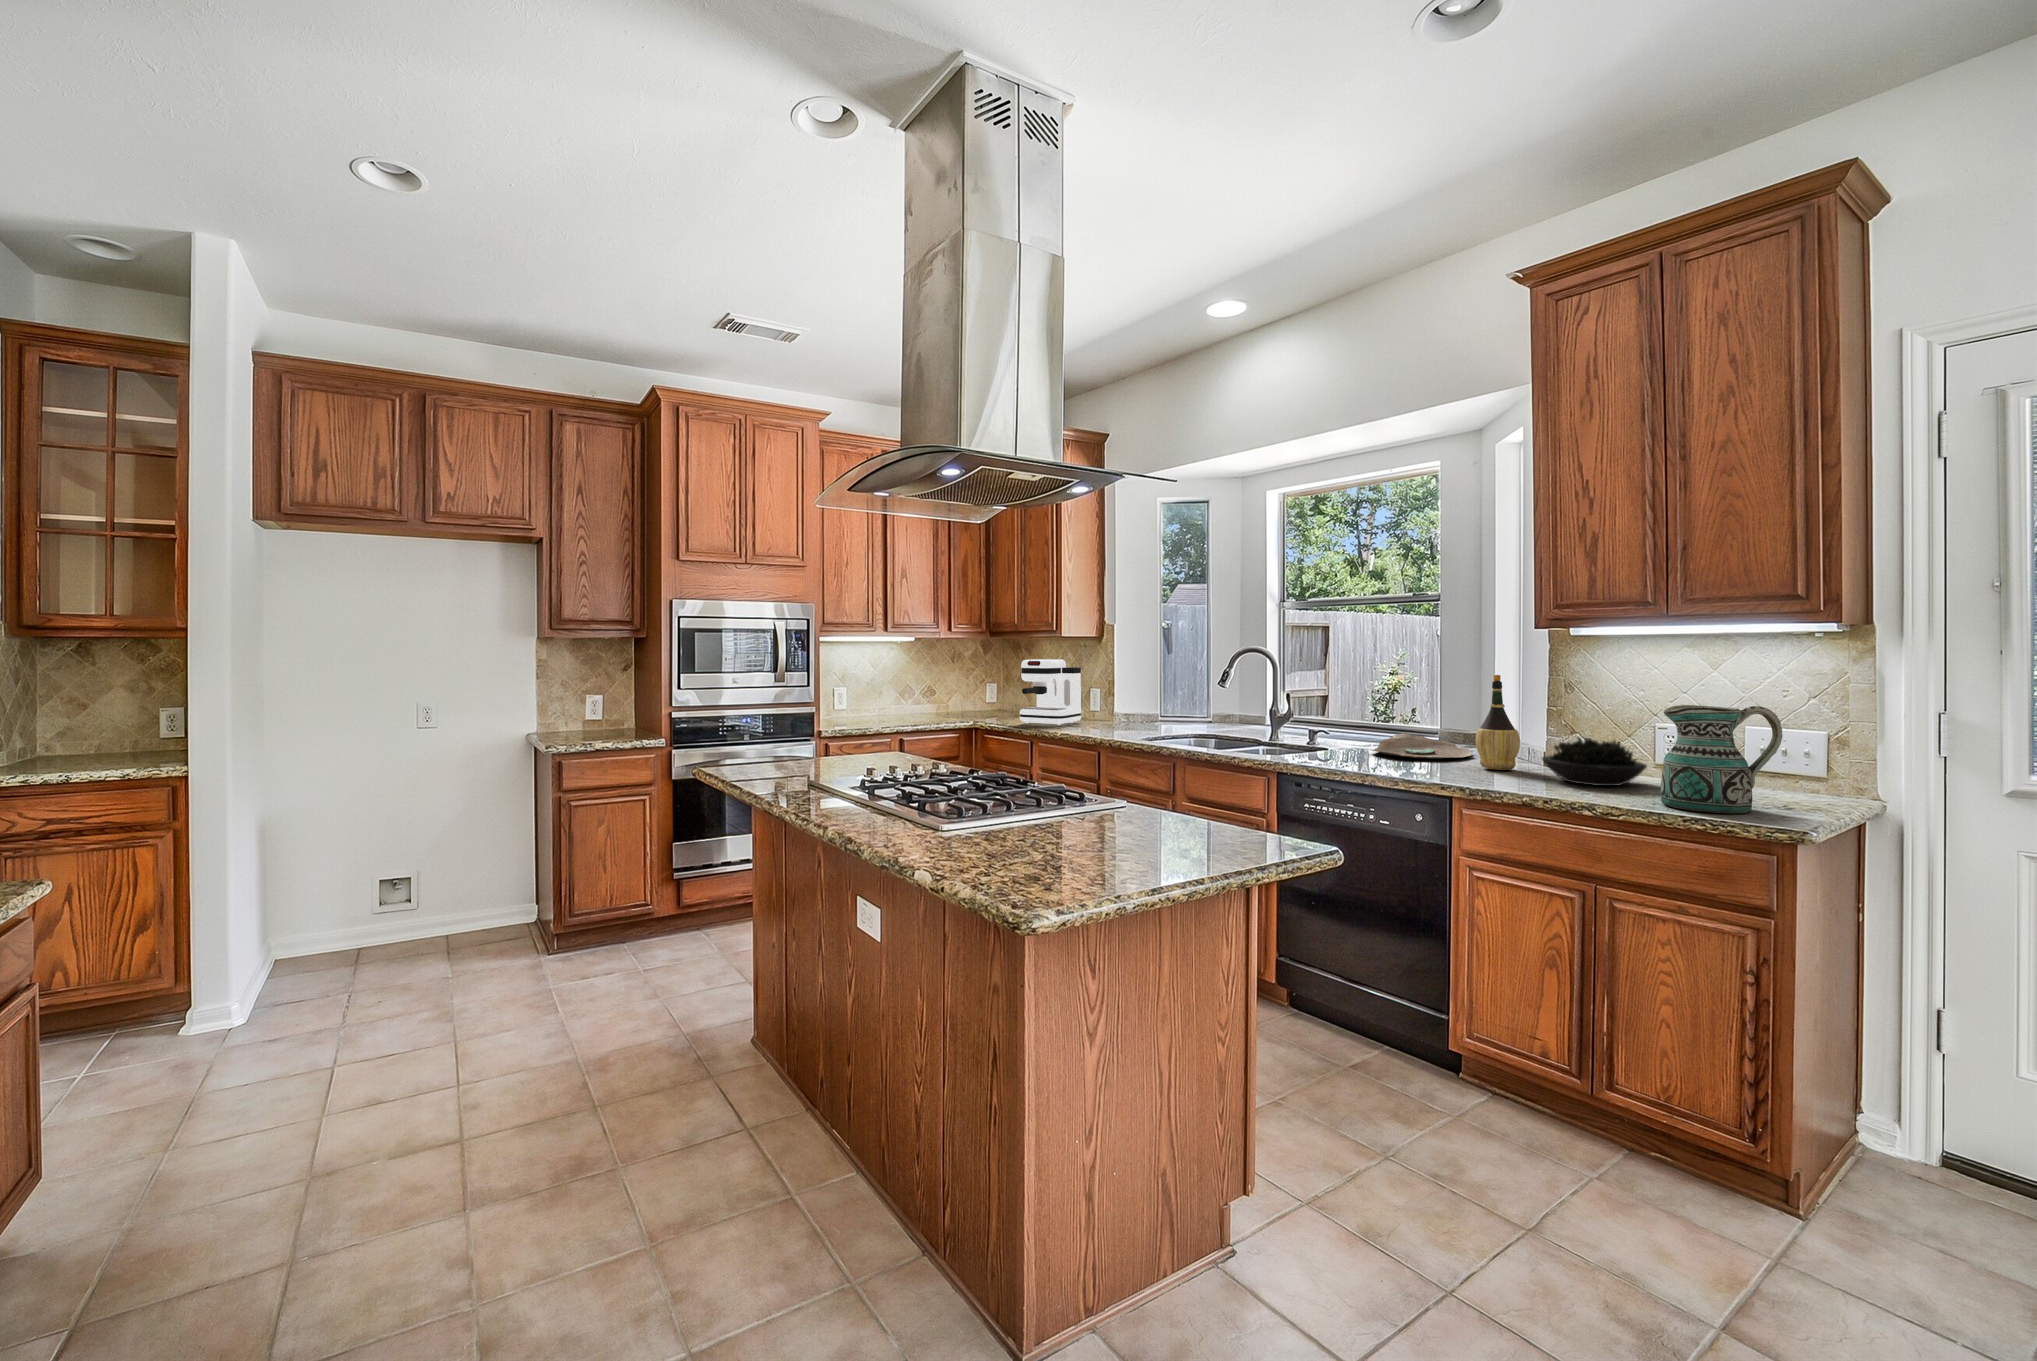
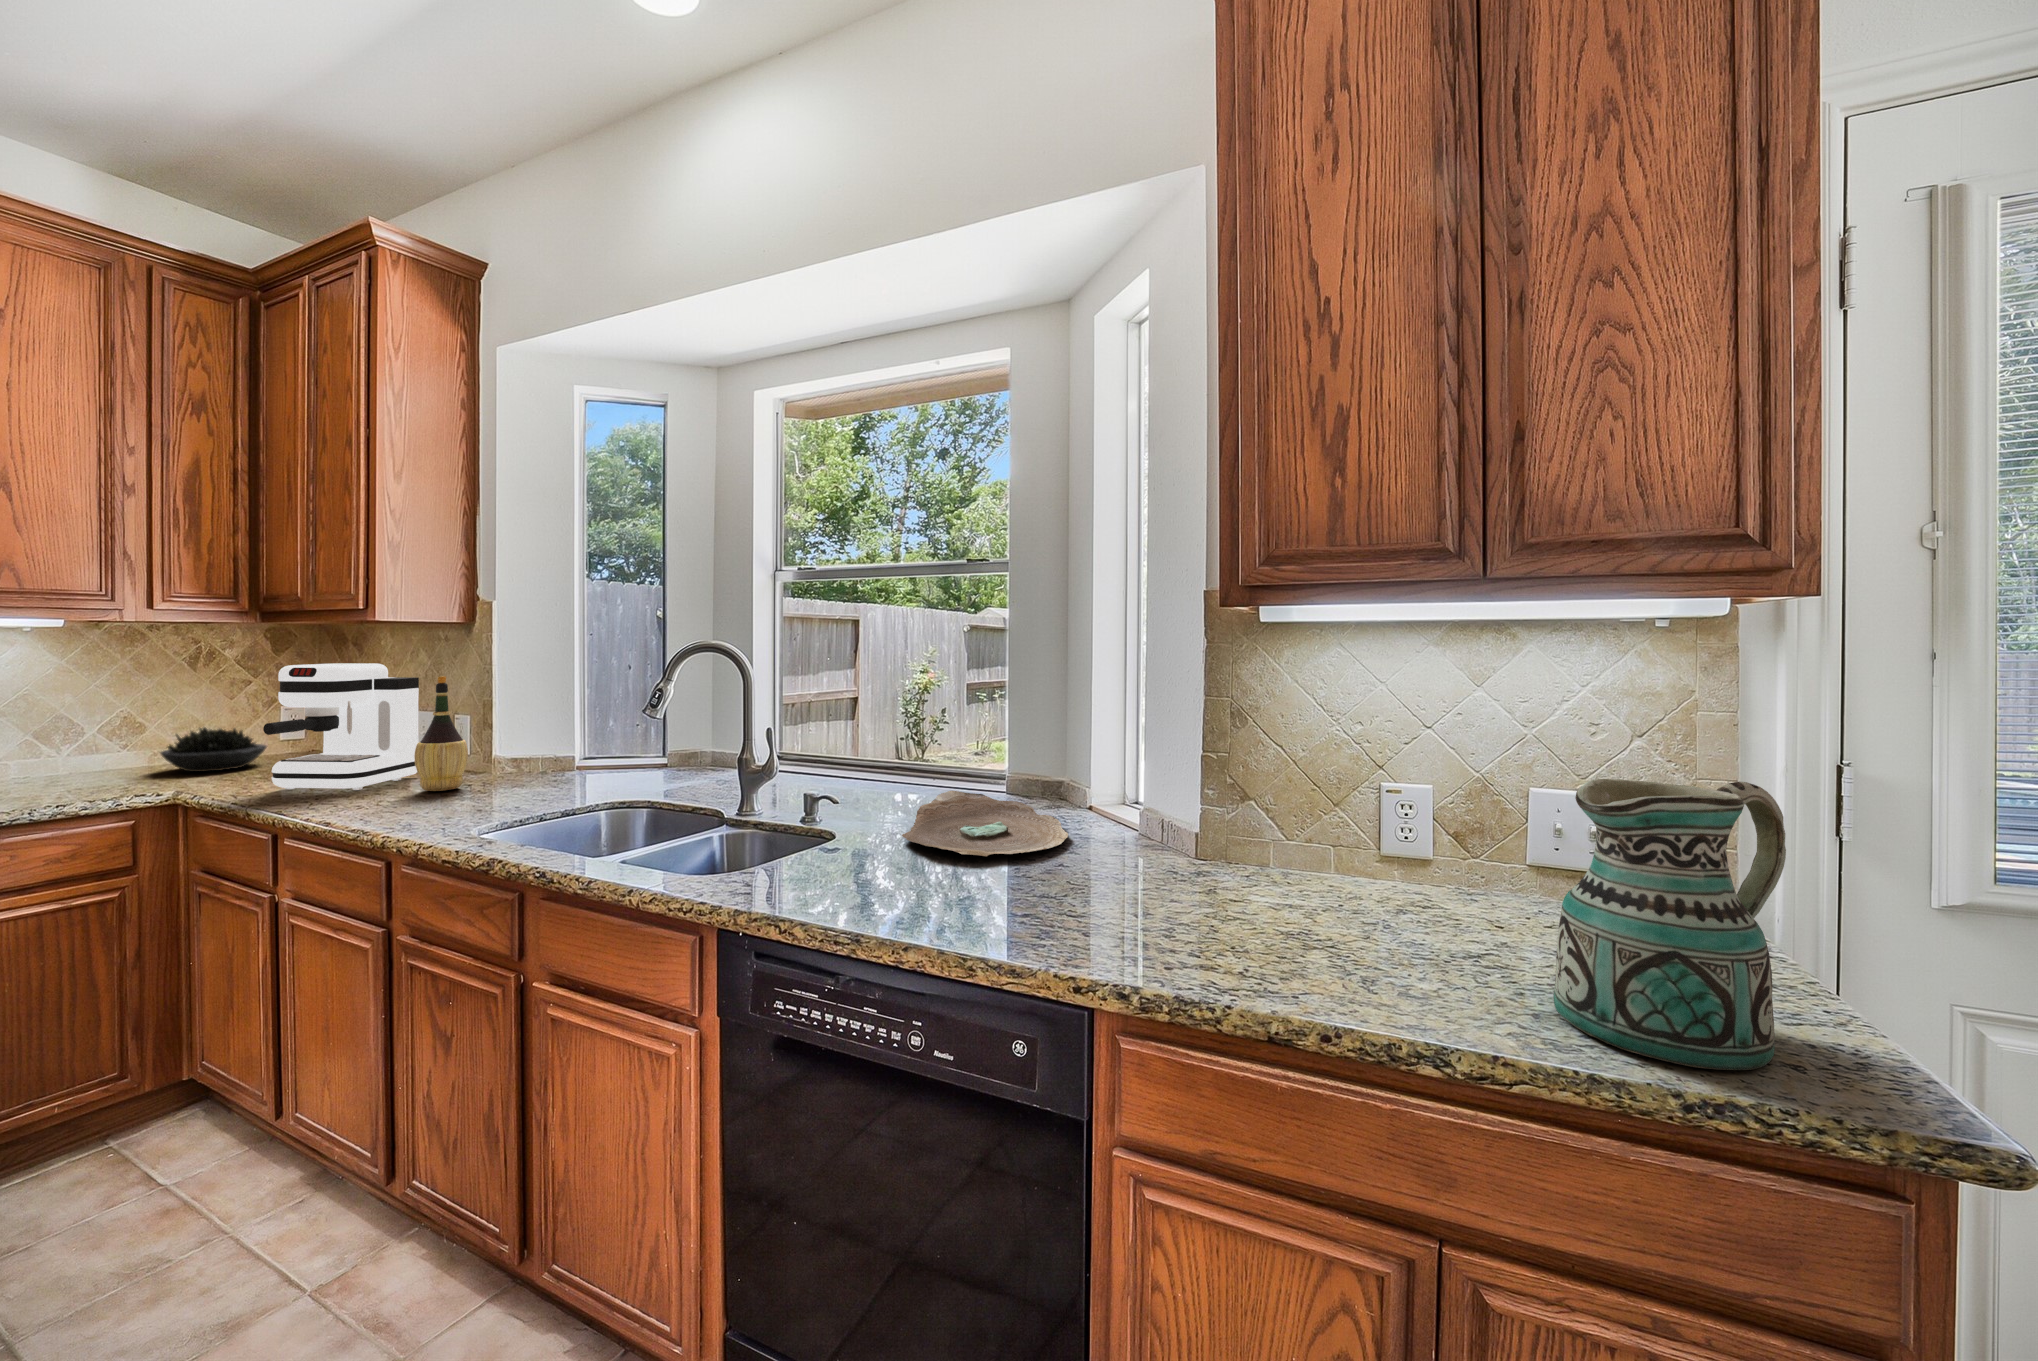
wine bottle: present [1476,675,1520,770] -> present [414,676,468,791]
succulent plant: present [1542,738,1647,786] -> present [161,727,267,772]

